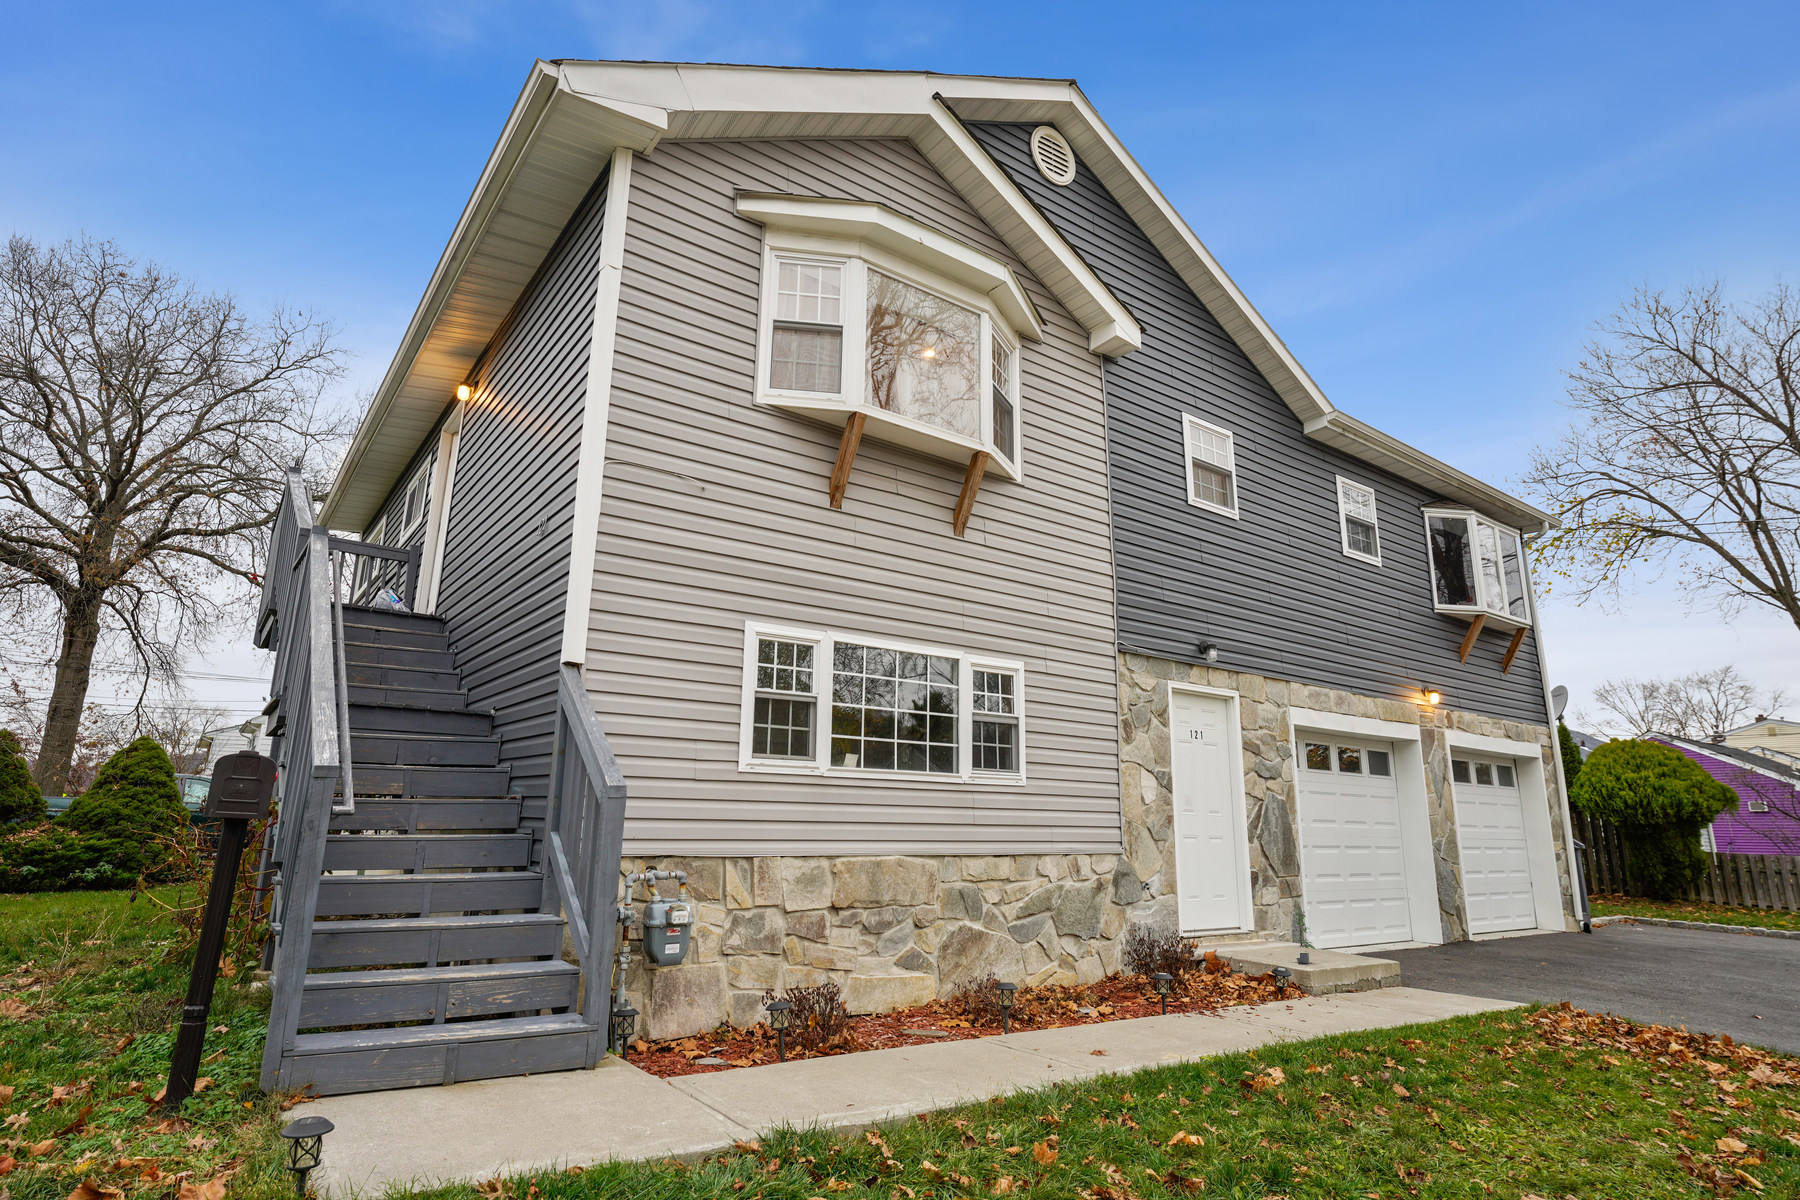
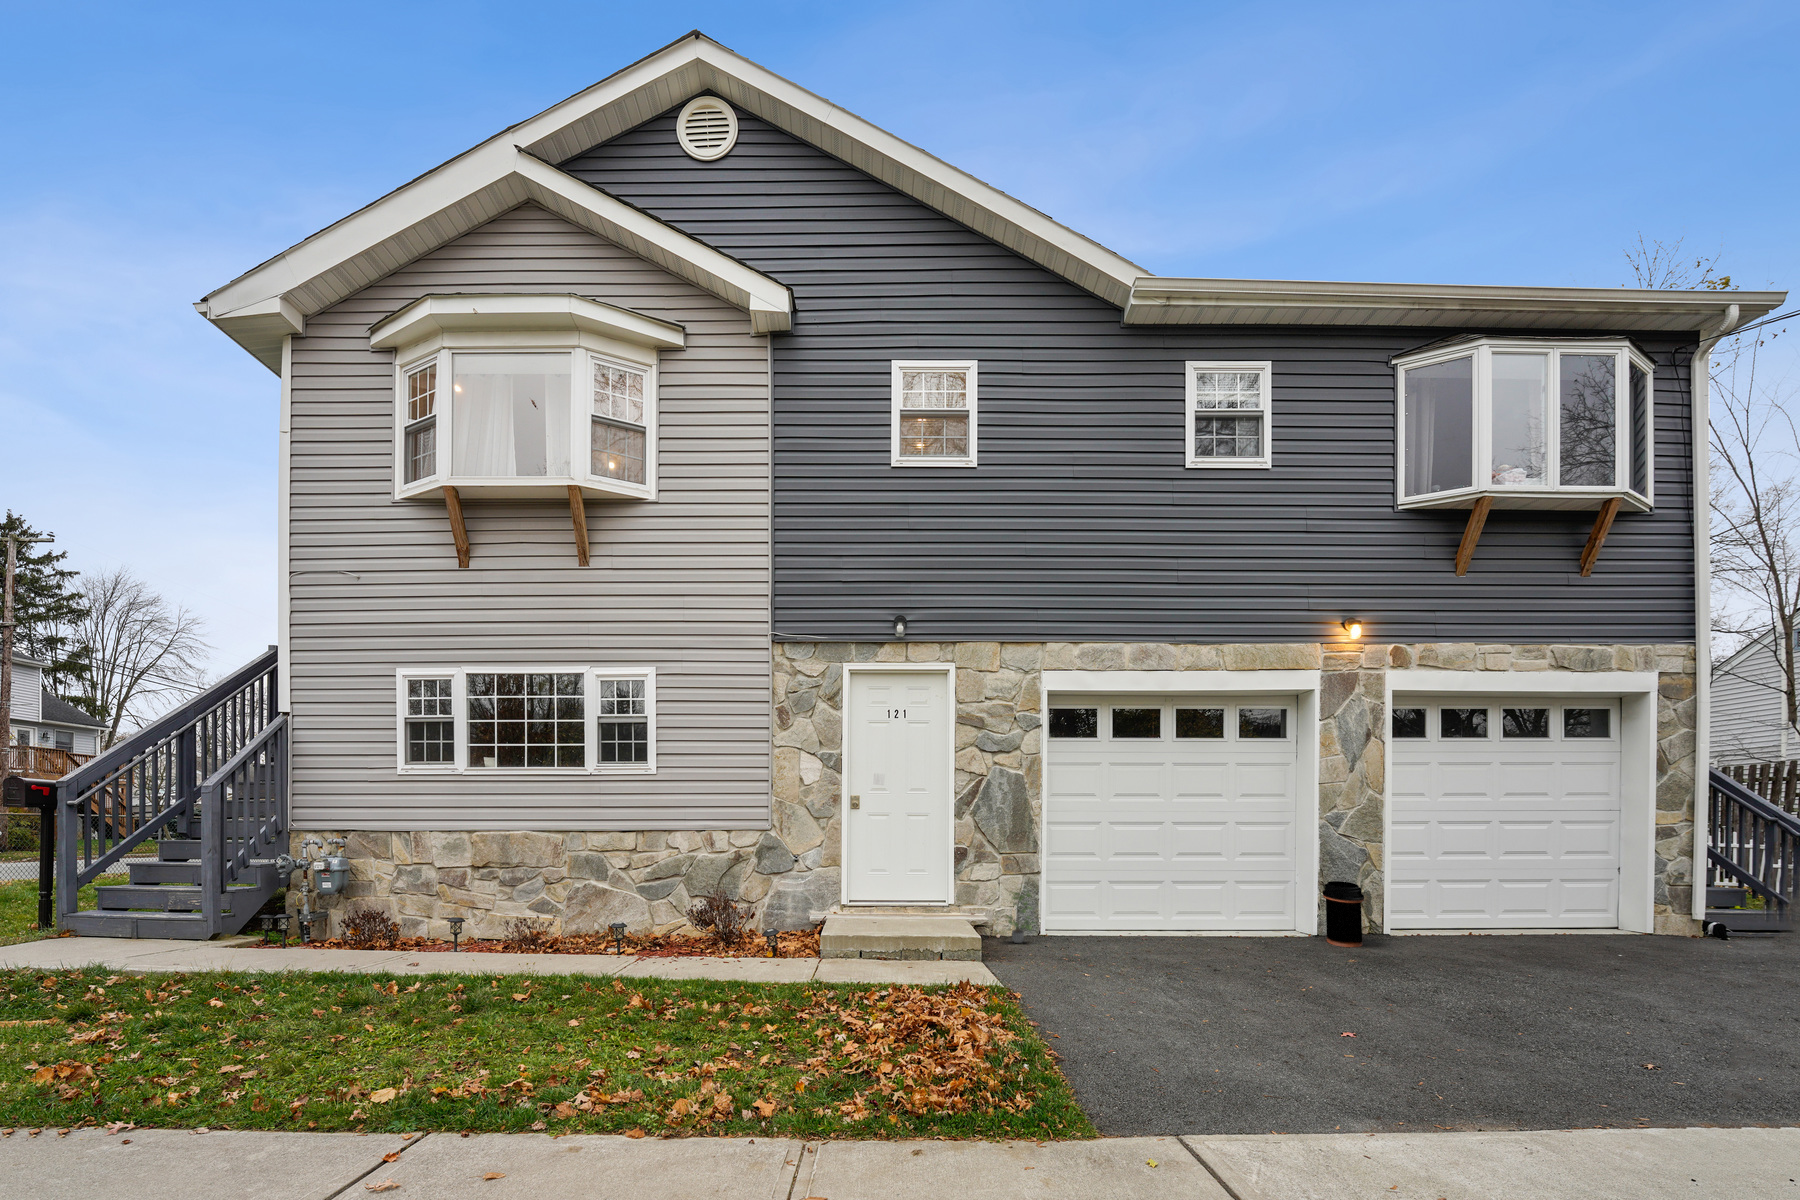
trash can: none [1430,896,1469,948] -> present [1323,881,1364,947]

